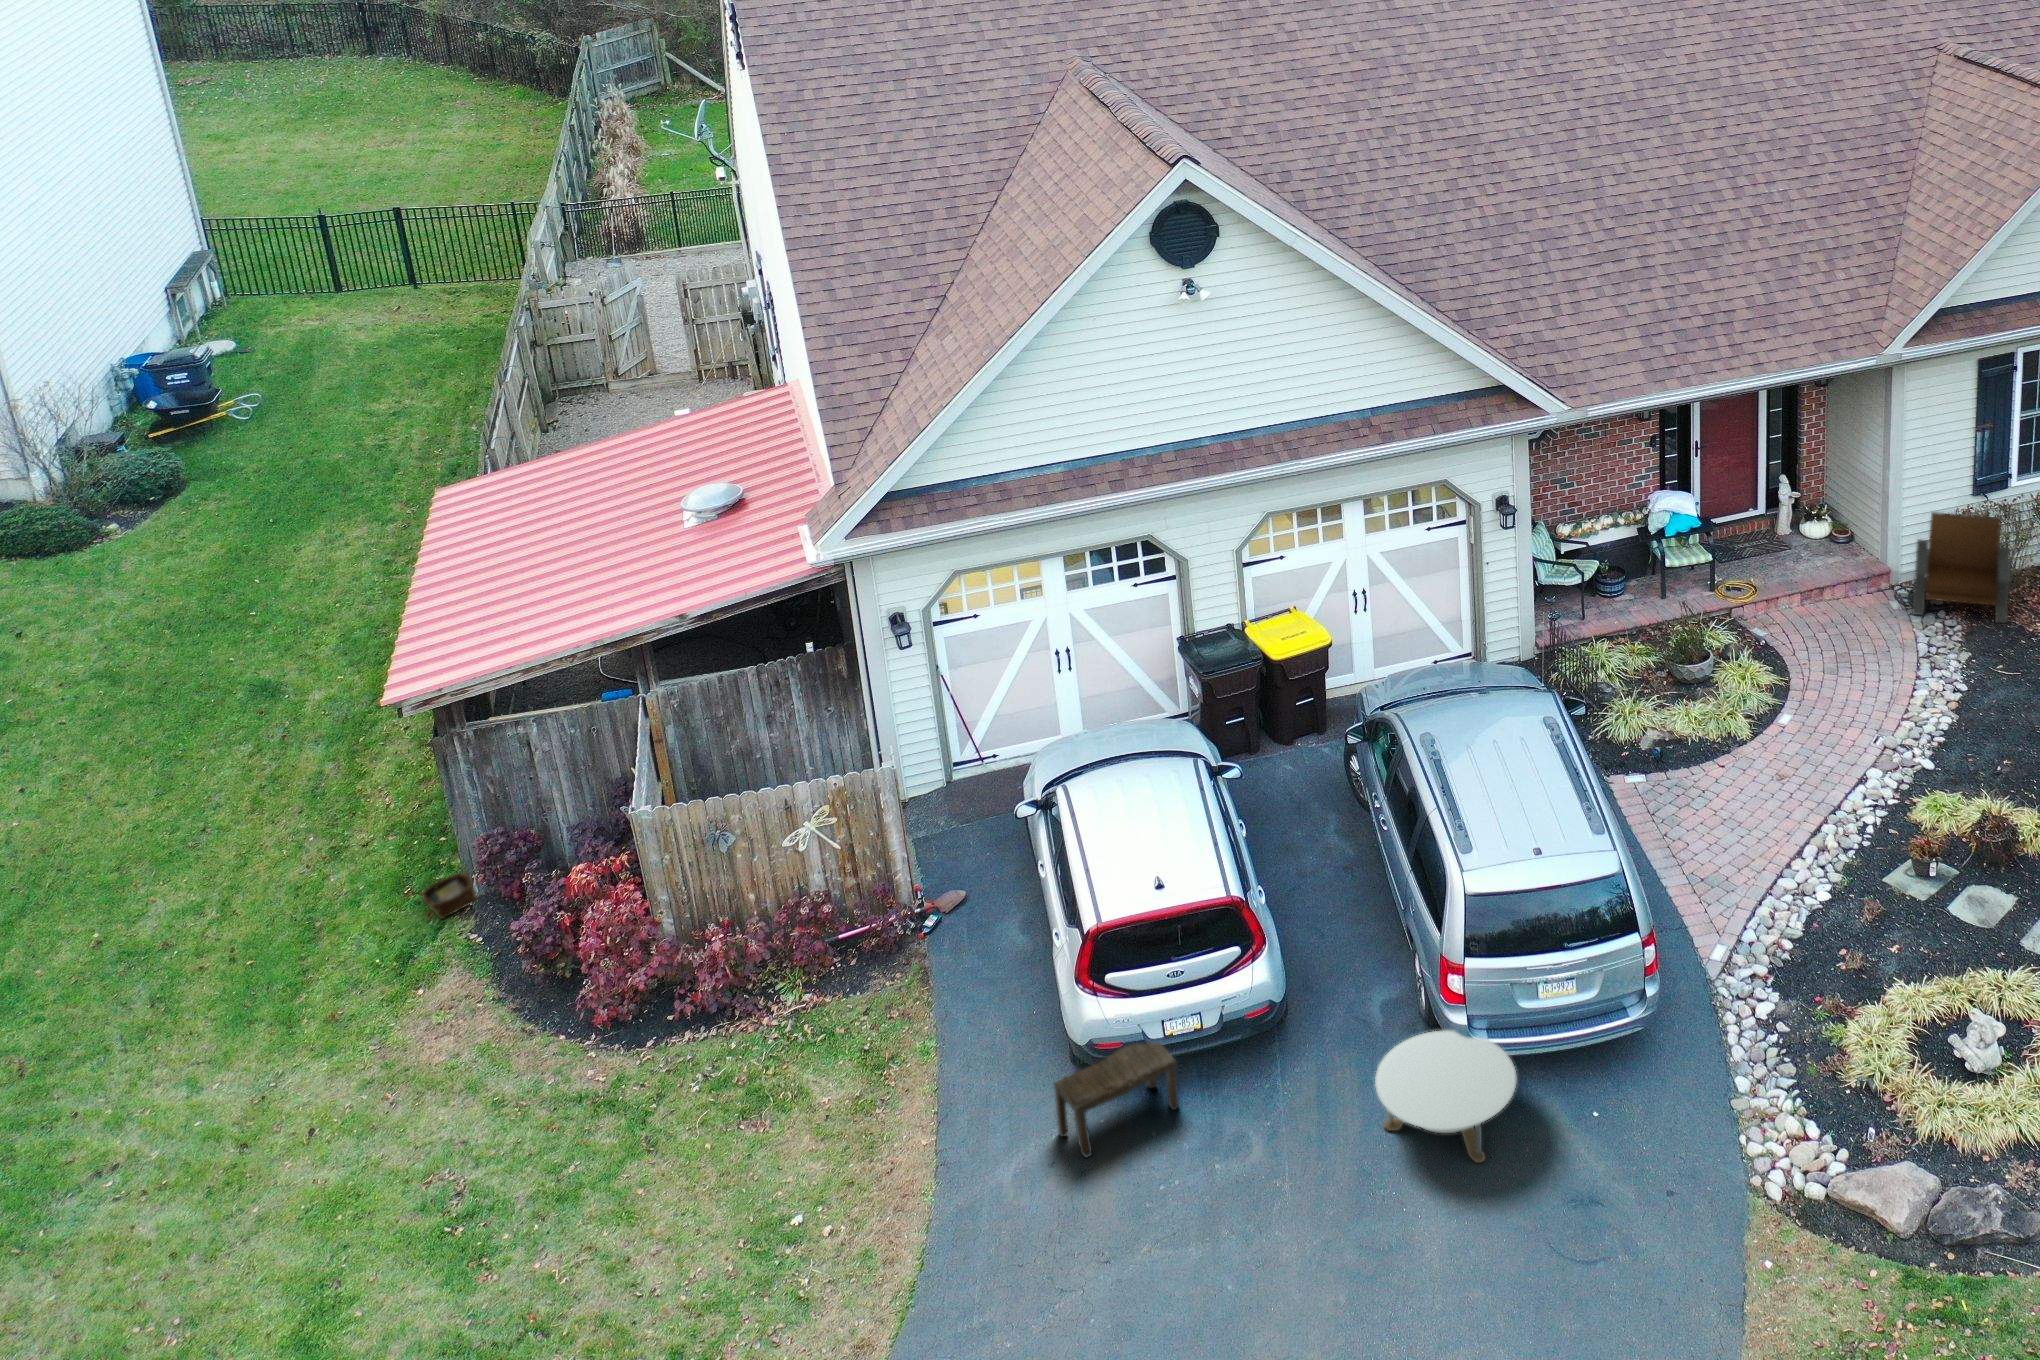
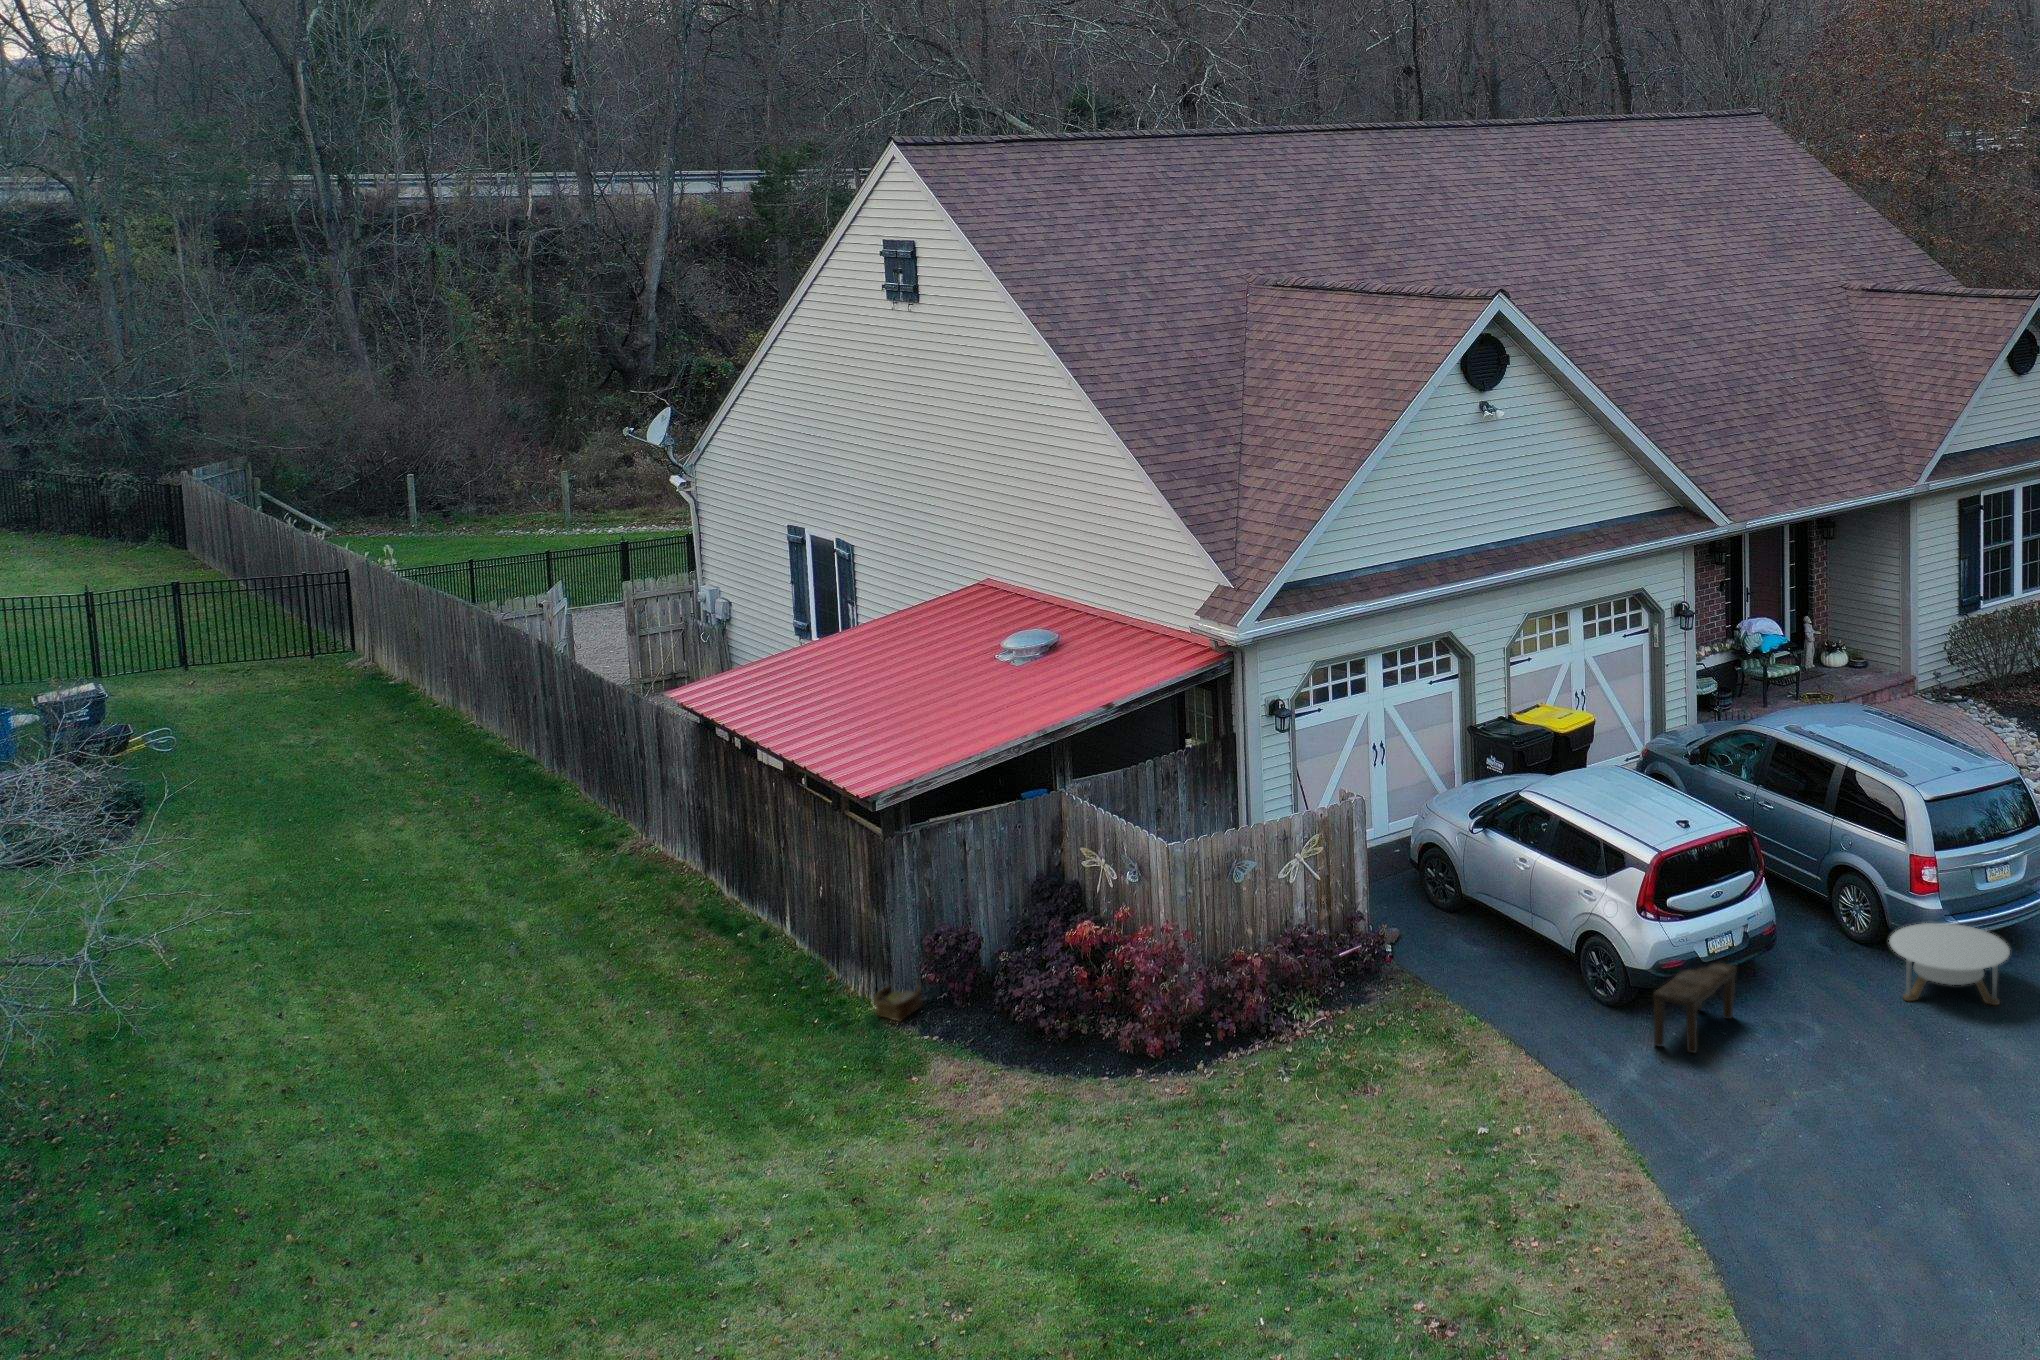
lounge chair: present [1912,512,2011,623] -> none [1938,619,2032,700]

